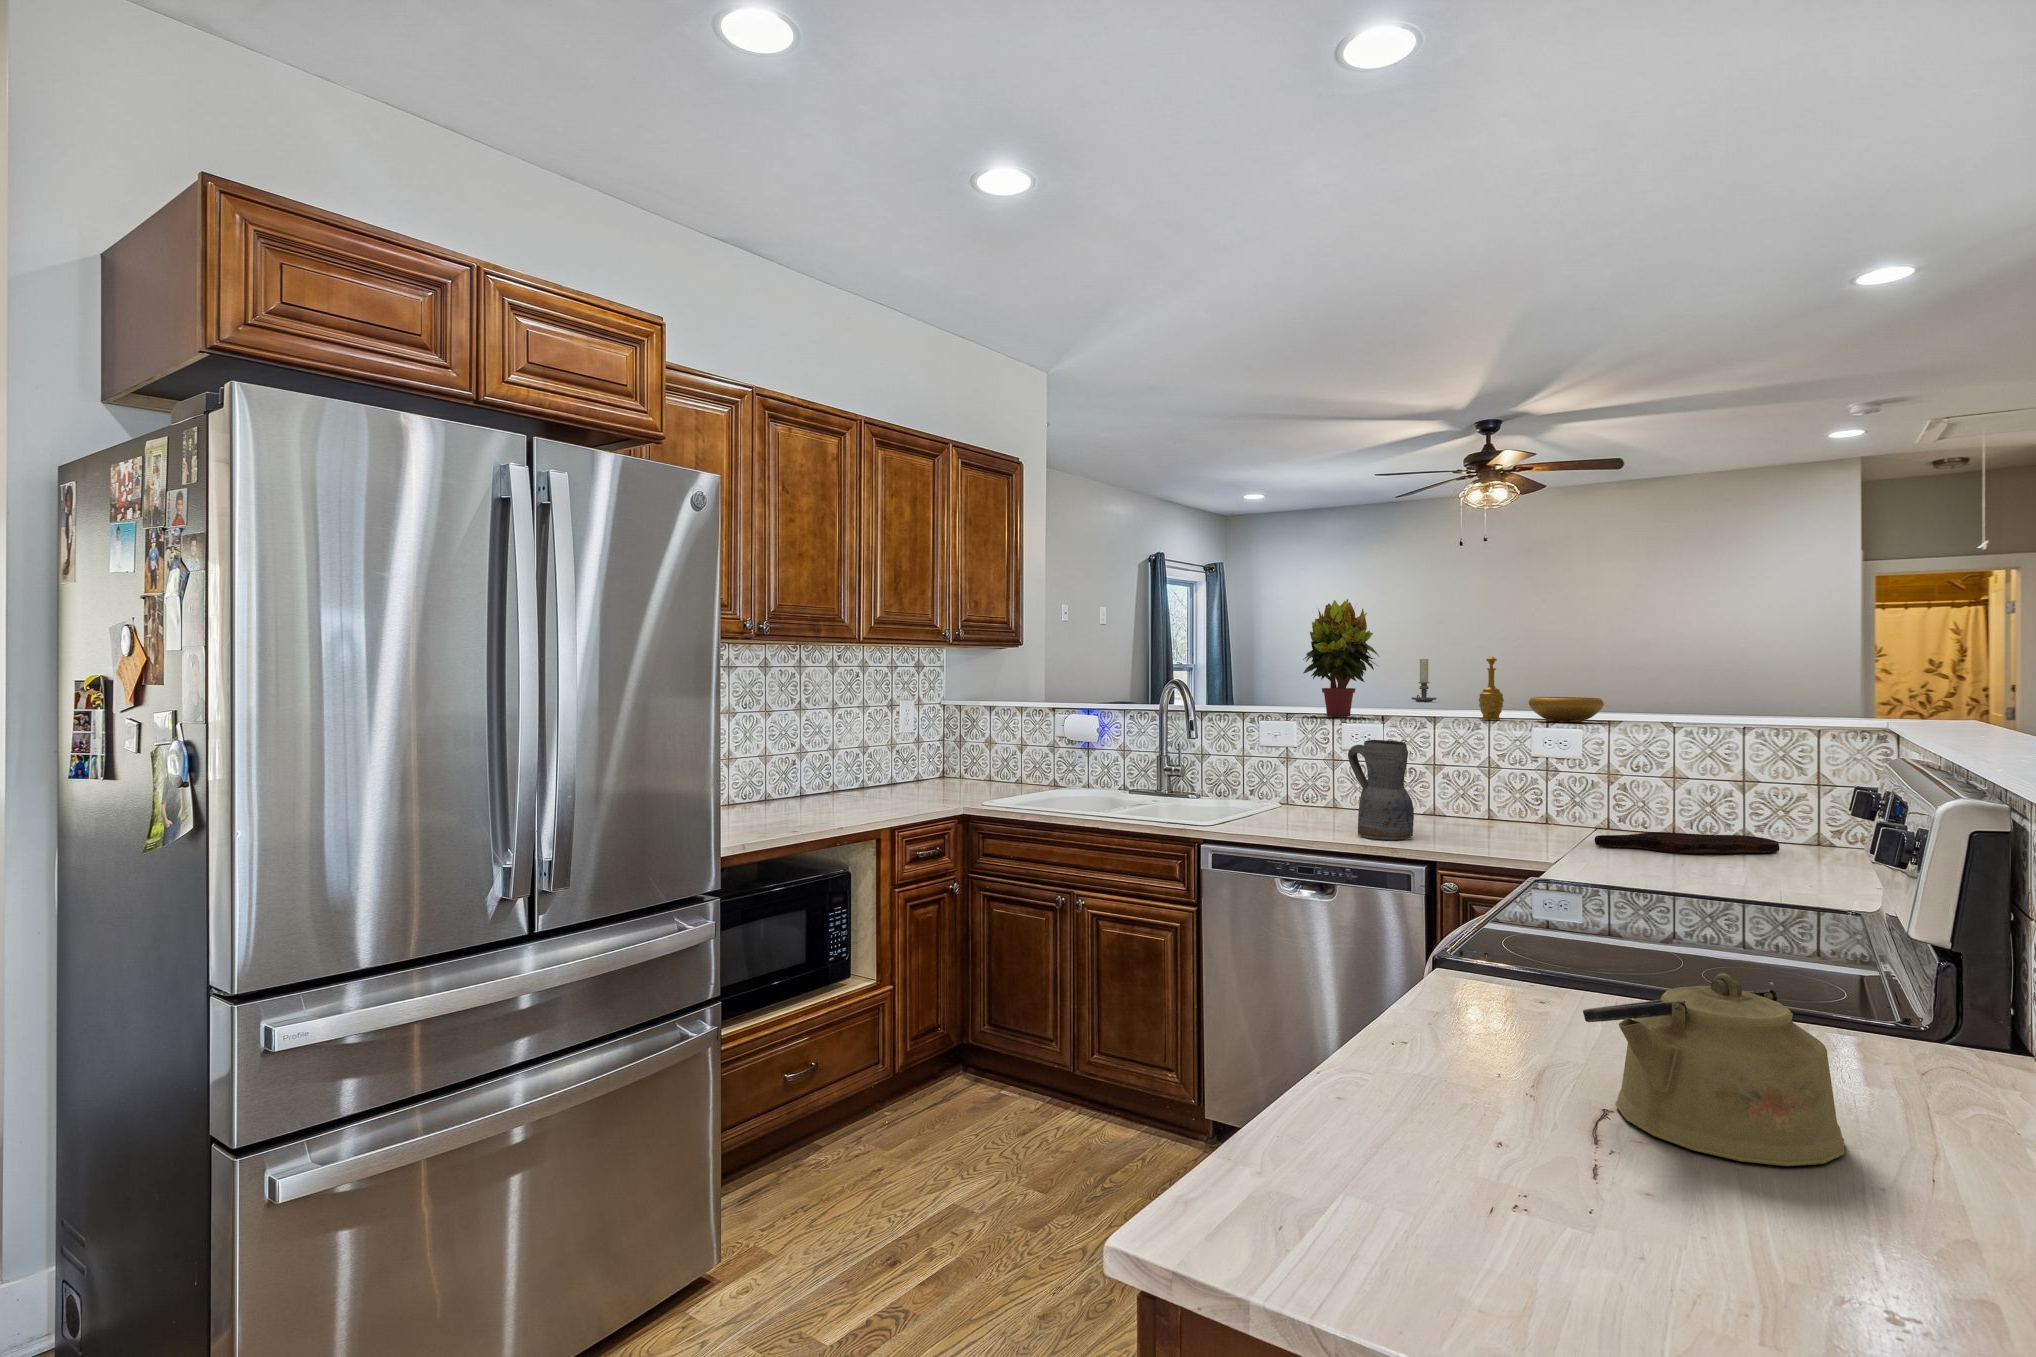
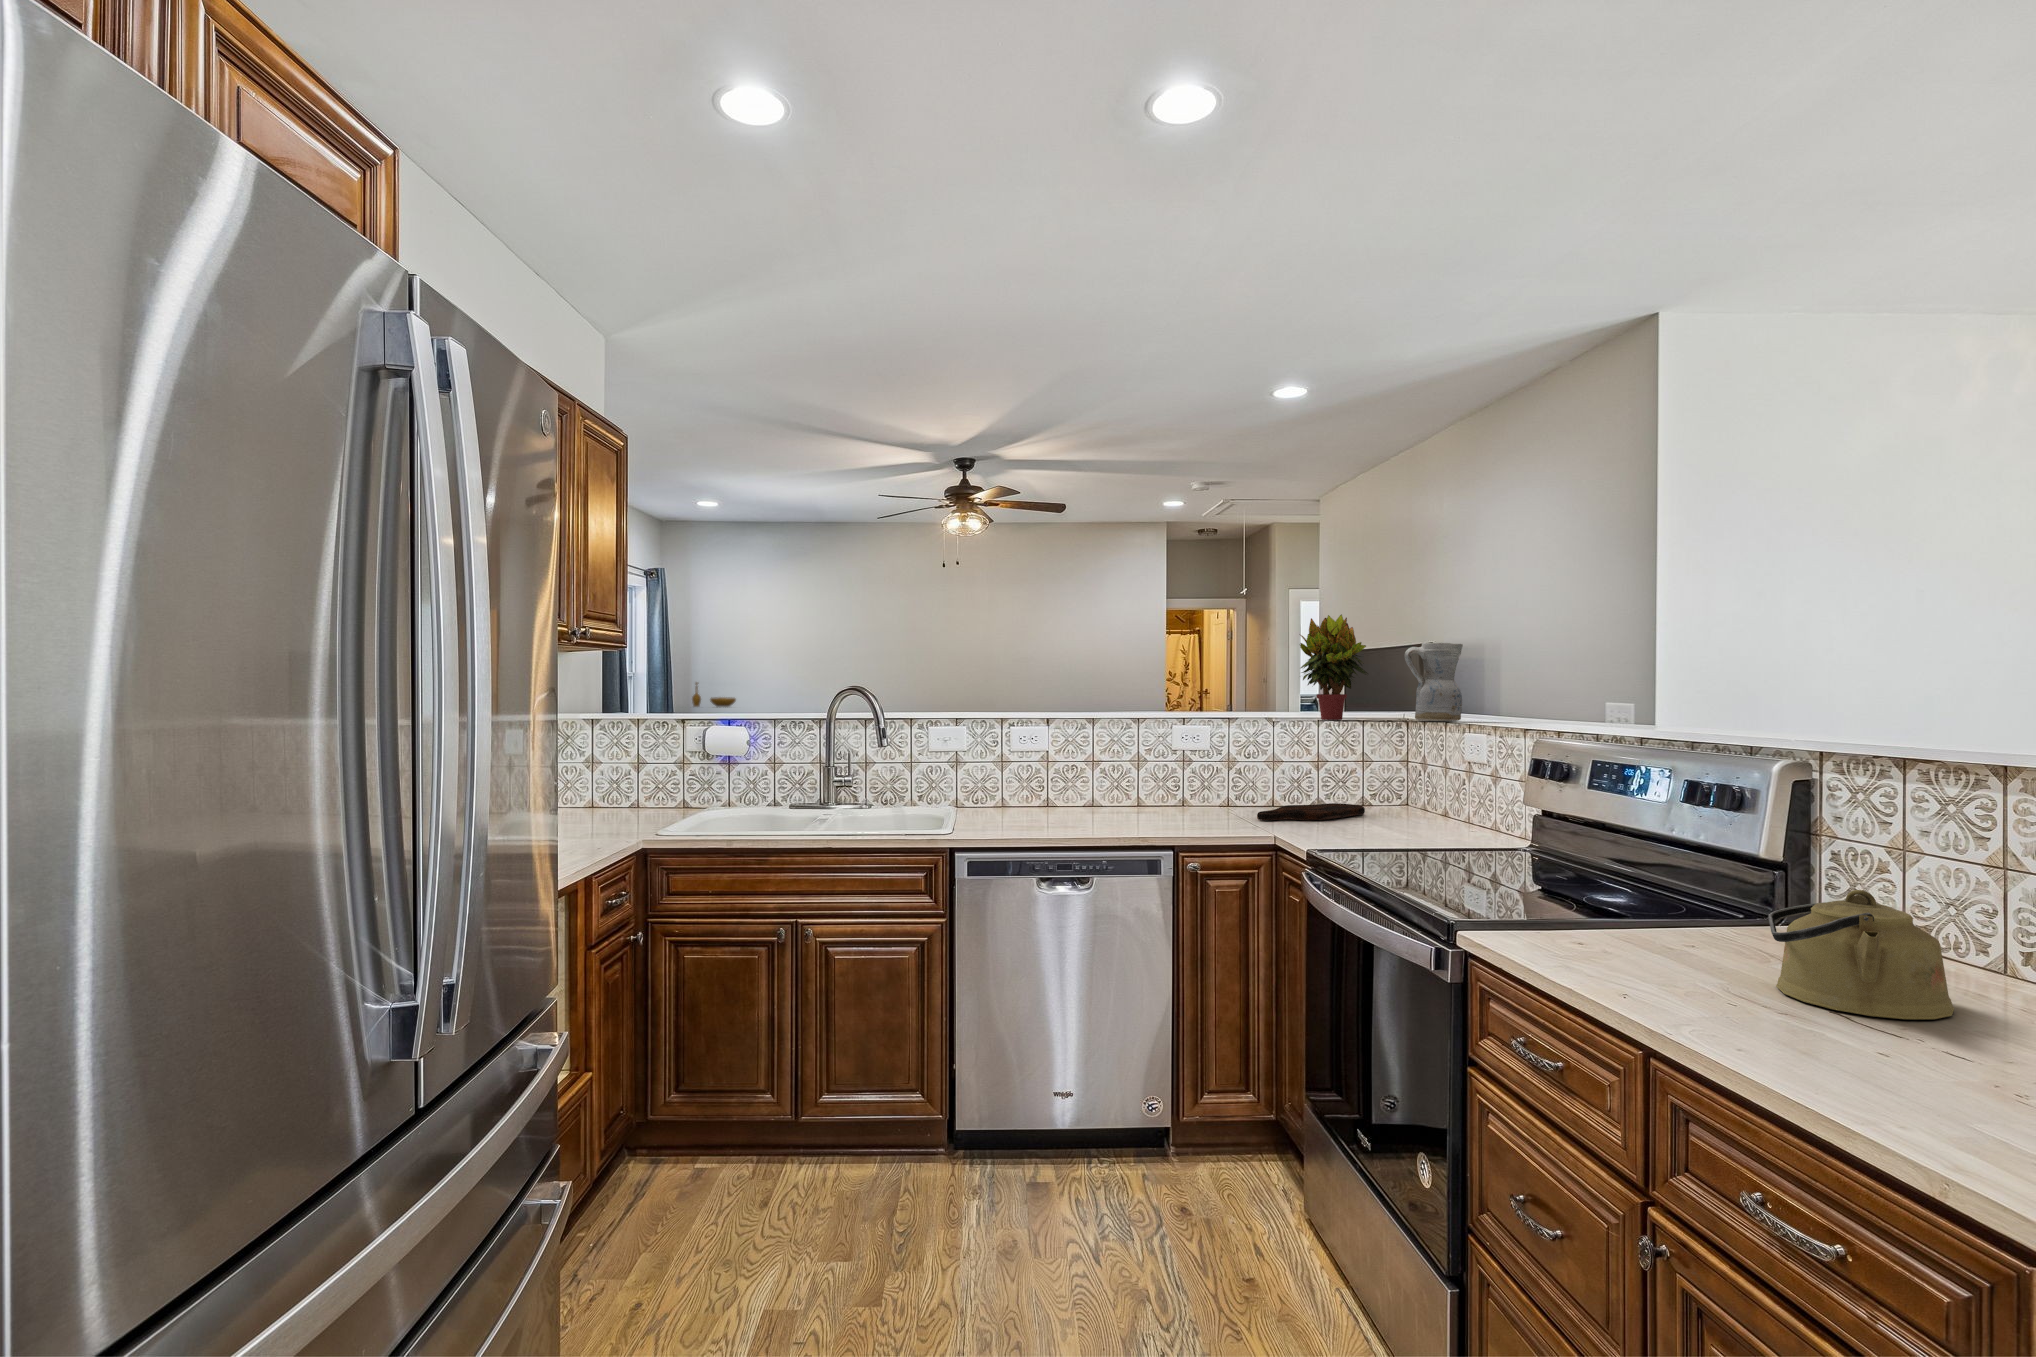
potted plant: present [1303,599,1379,717] -> present [1300,614,1368,720]
decorative bowl: present [1479,656,1604,722] -> present [692,682,736,707]
candle holder: present [1411,659,1437,702] -> none [877,667,899,708]
ceramic pitcher: present [1348,740,1414,840] -> present [1405,643,1463,721]

